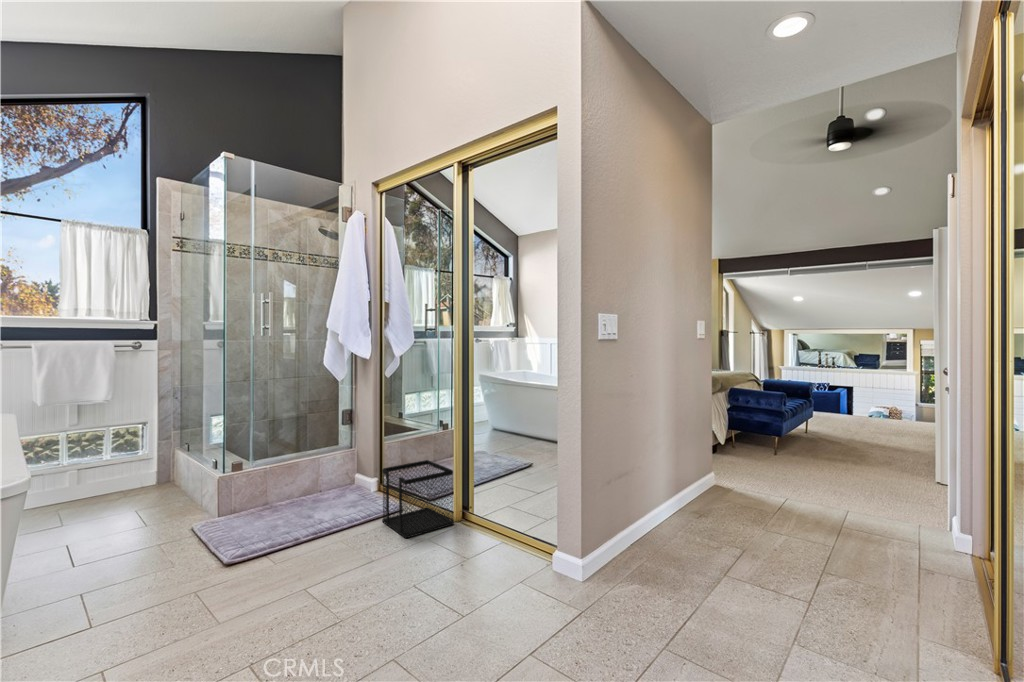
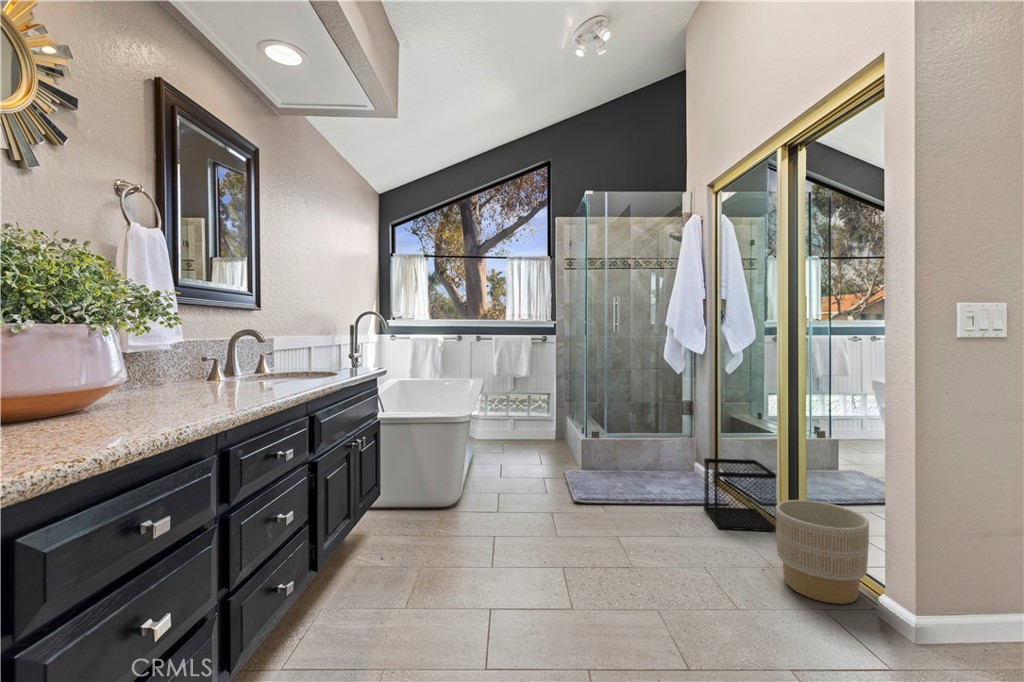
planter: none [473,487,544,578] -> present [776,500,869,604]

